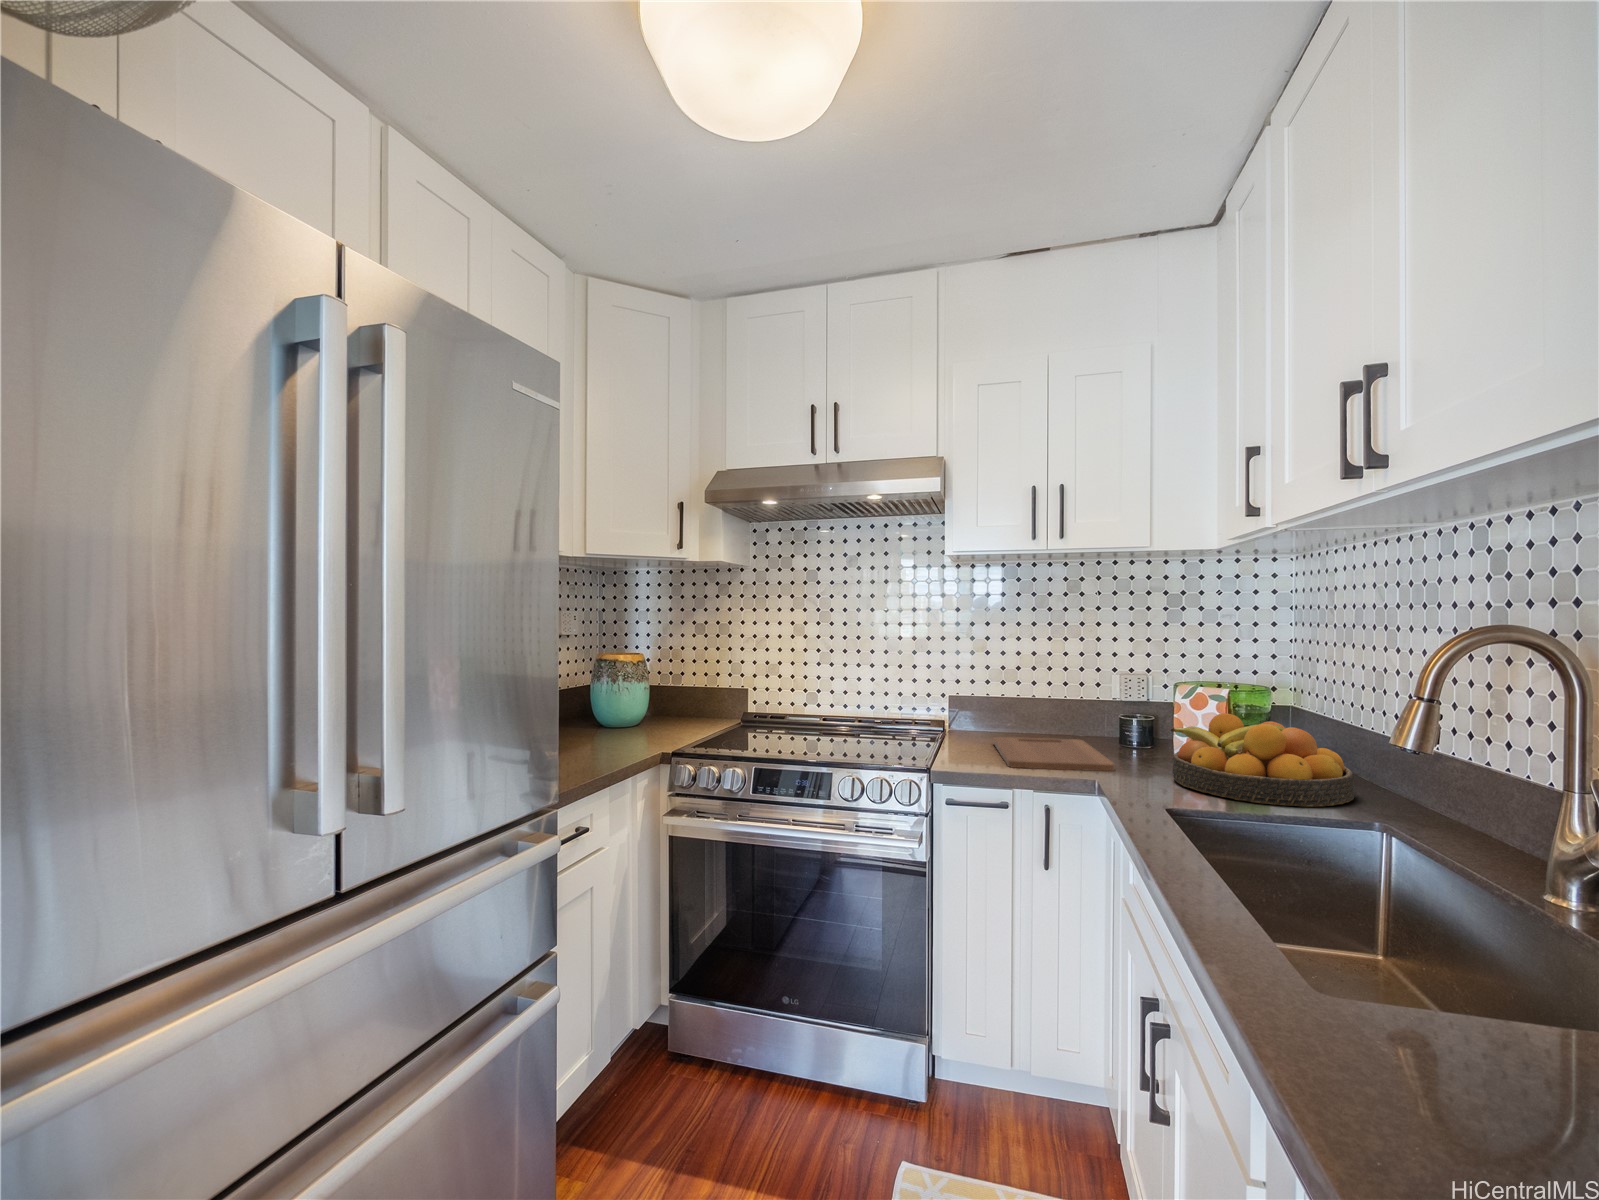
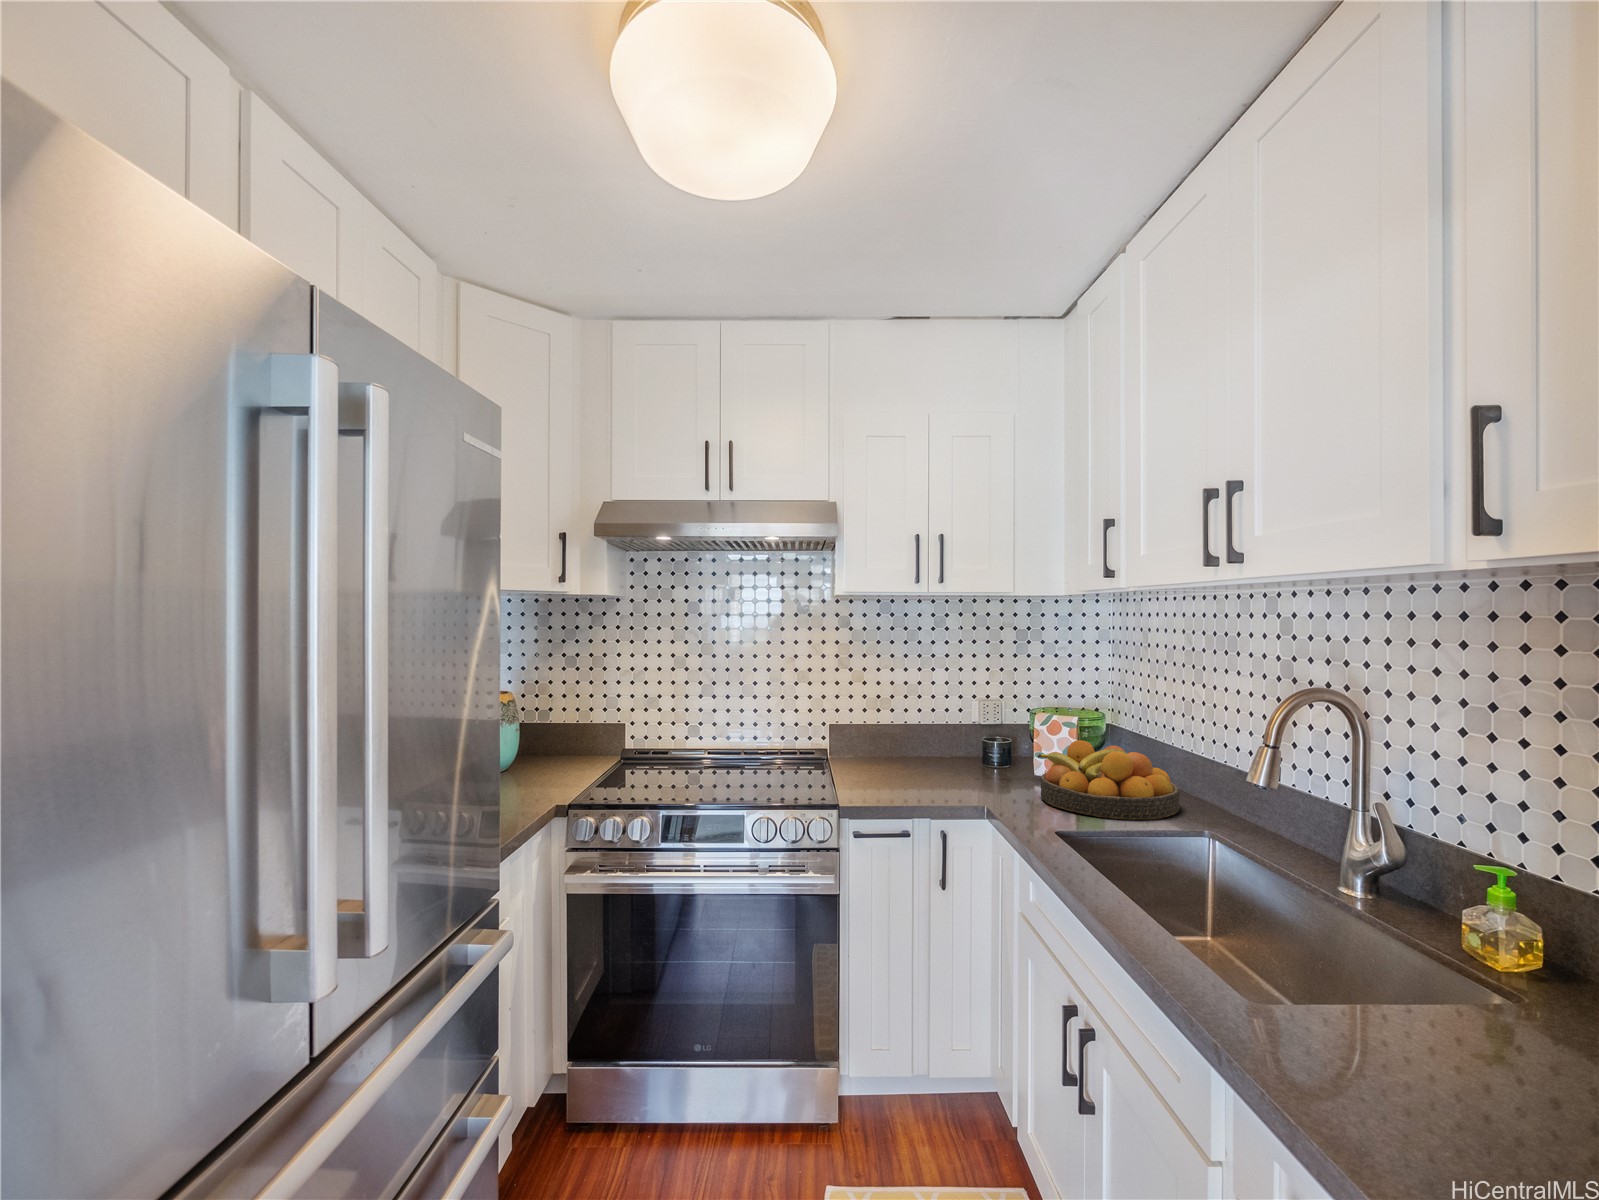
cutting board: present [993,737,1115,771] -> none [874,762,990,796]

